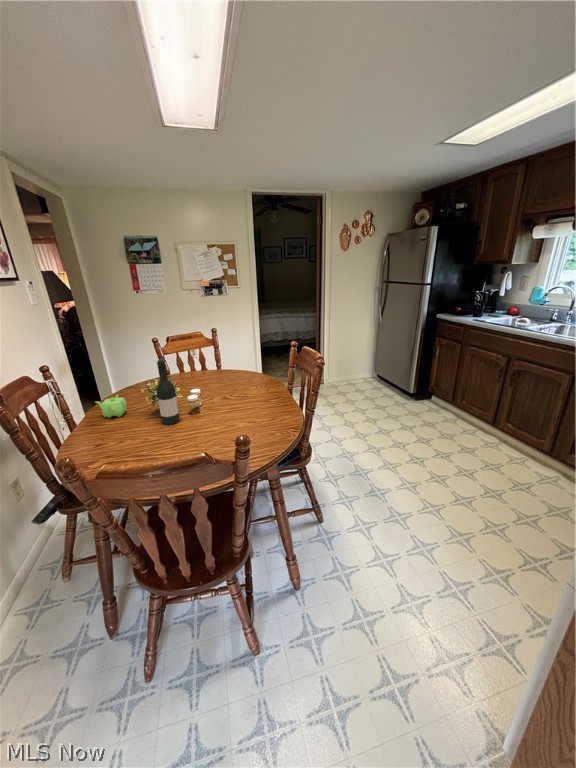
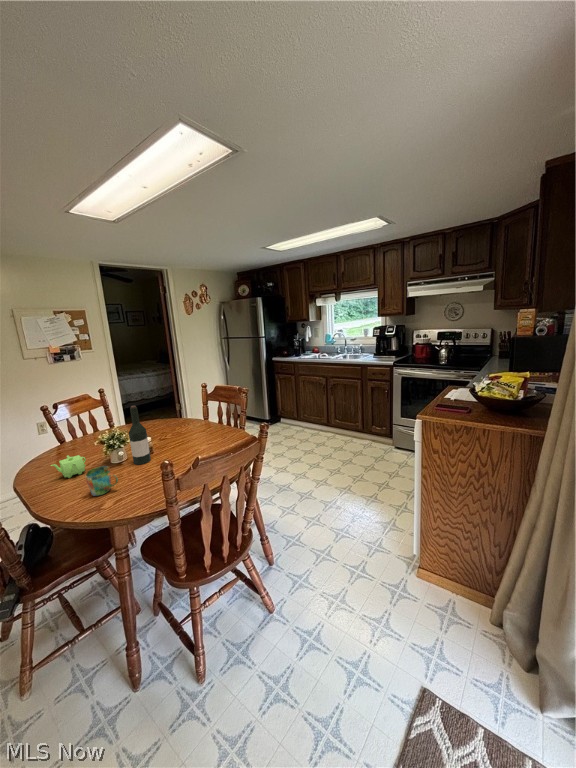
mug: none [83,420,112,450] -> present [85,466,118,496]

